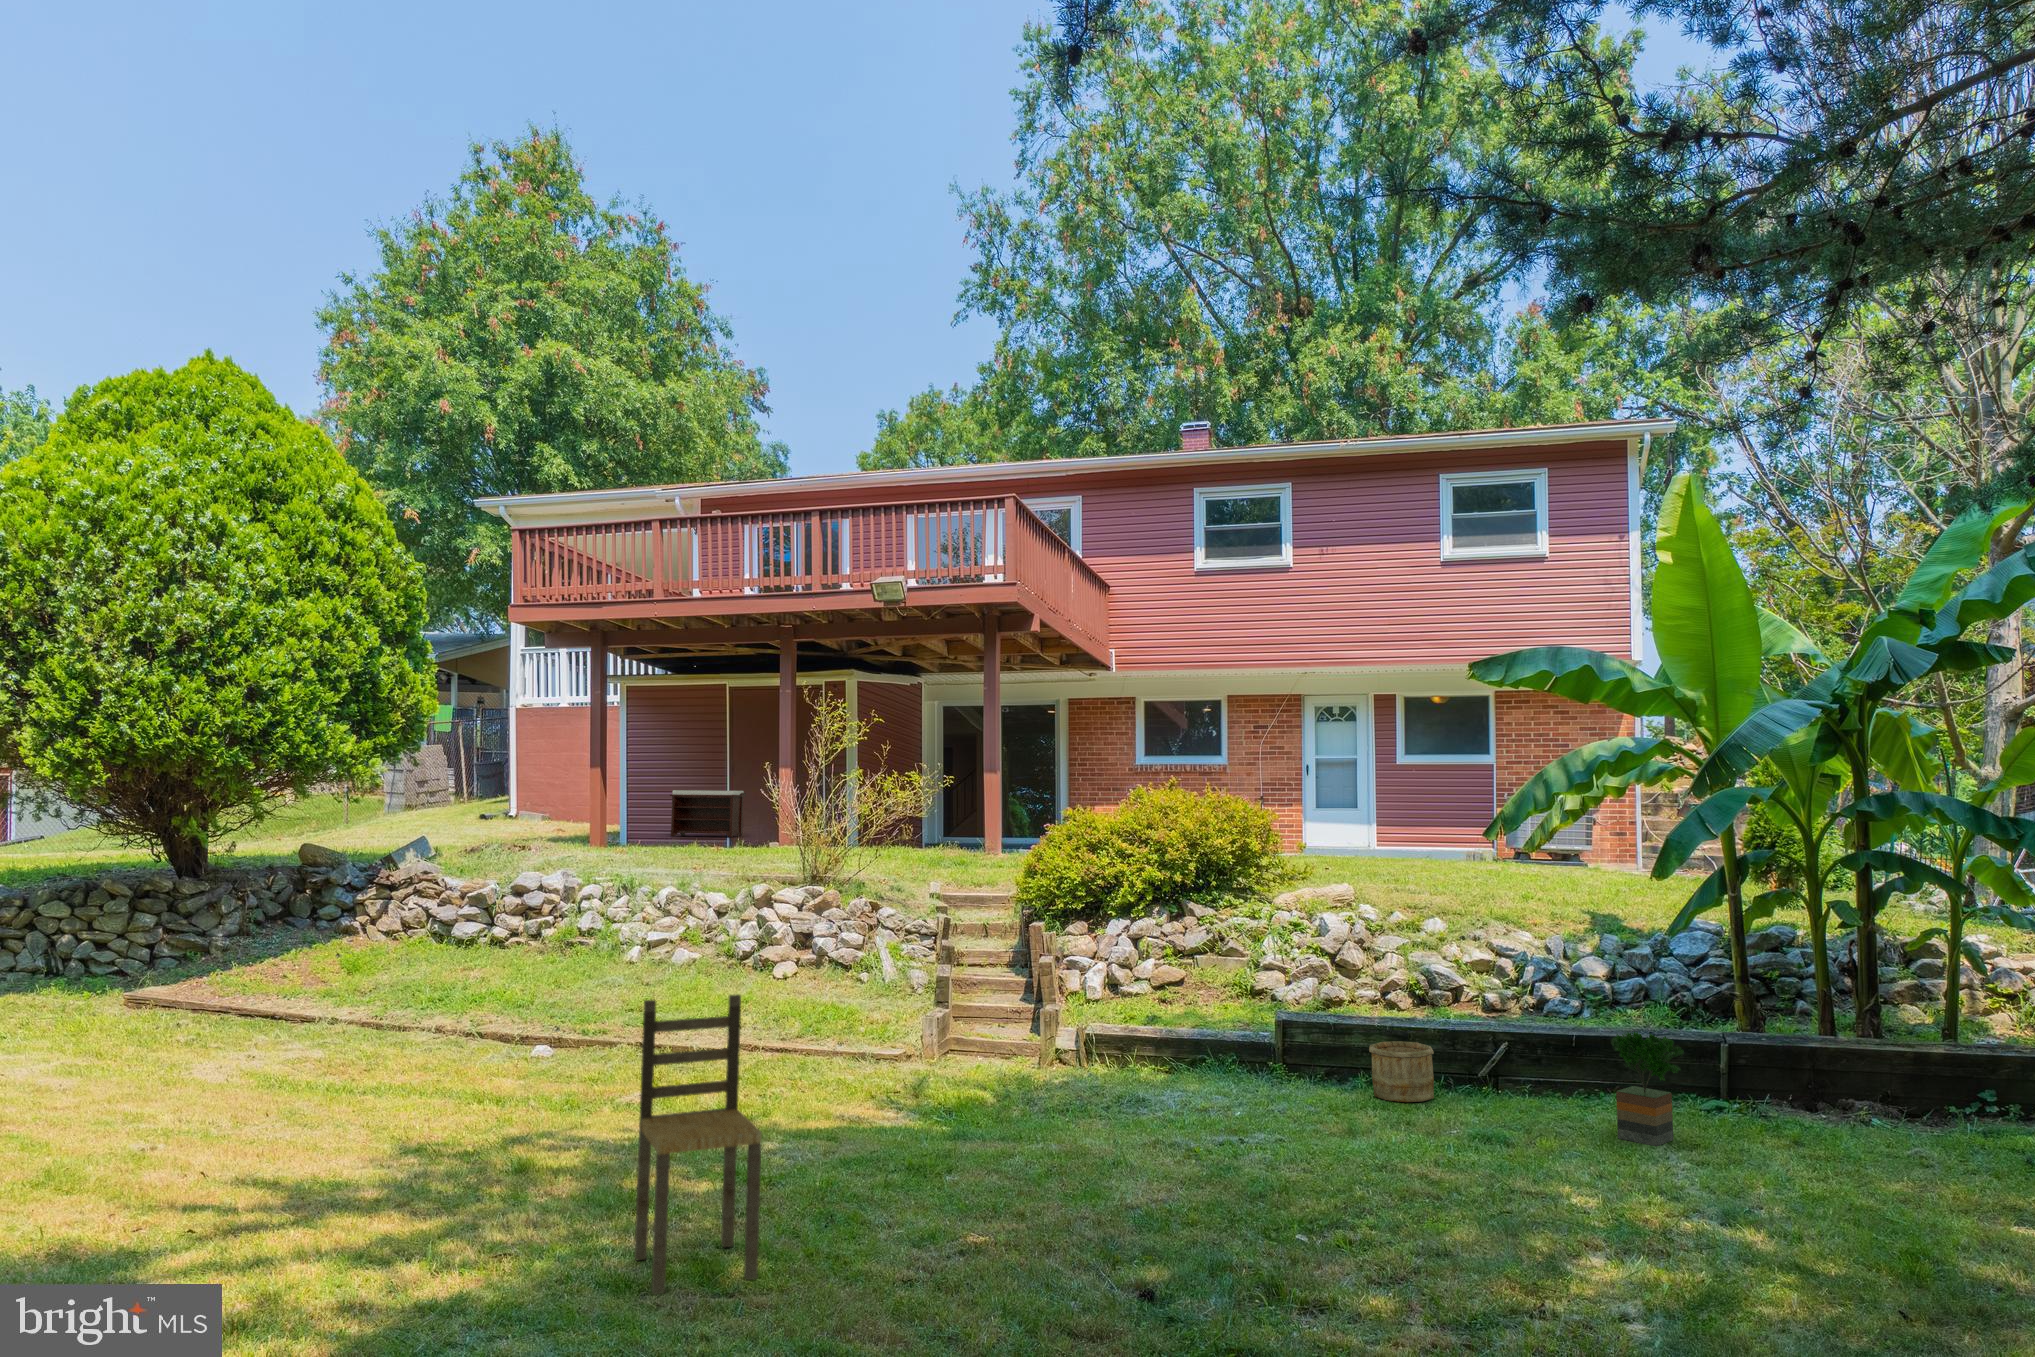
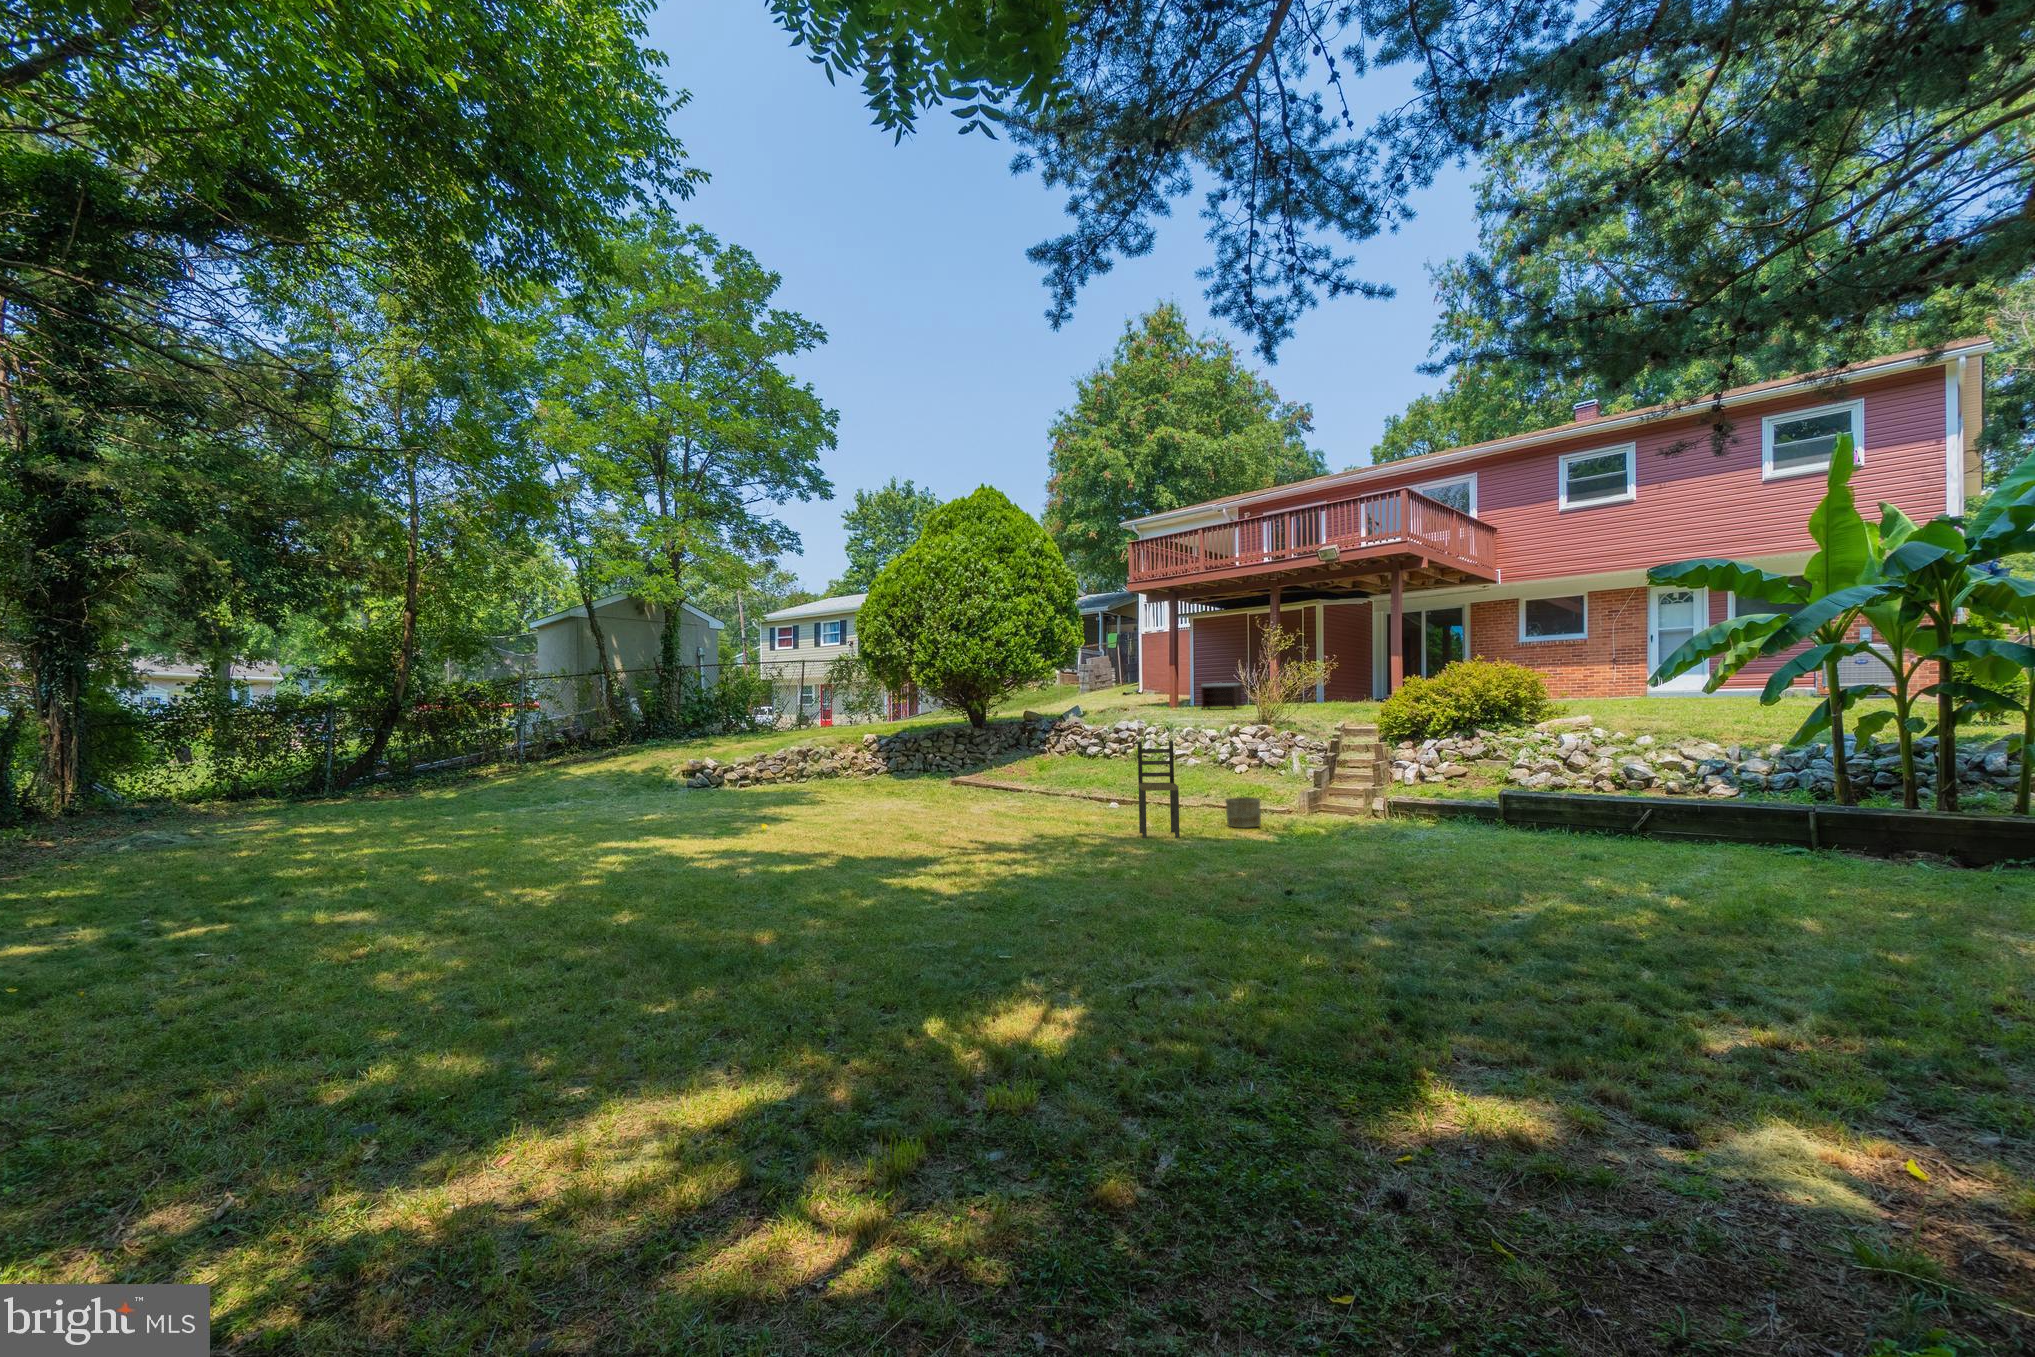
potted tree: present [1612,1031,1683,1146] -> none [1658,781,1708,842]
wooden bucket: present [1369,1041,1434,1102] -> present [1225,797,1261,828]

